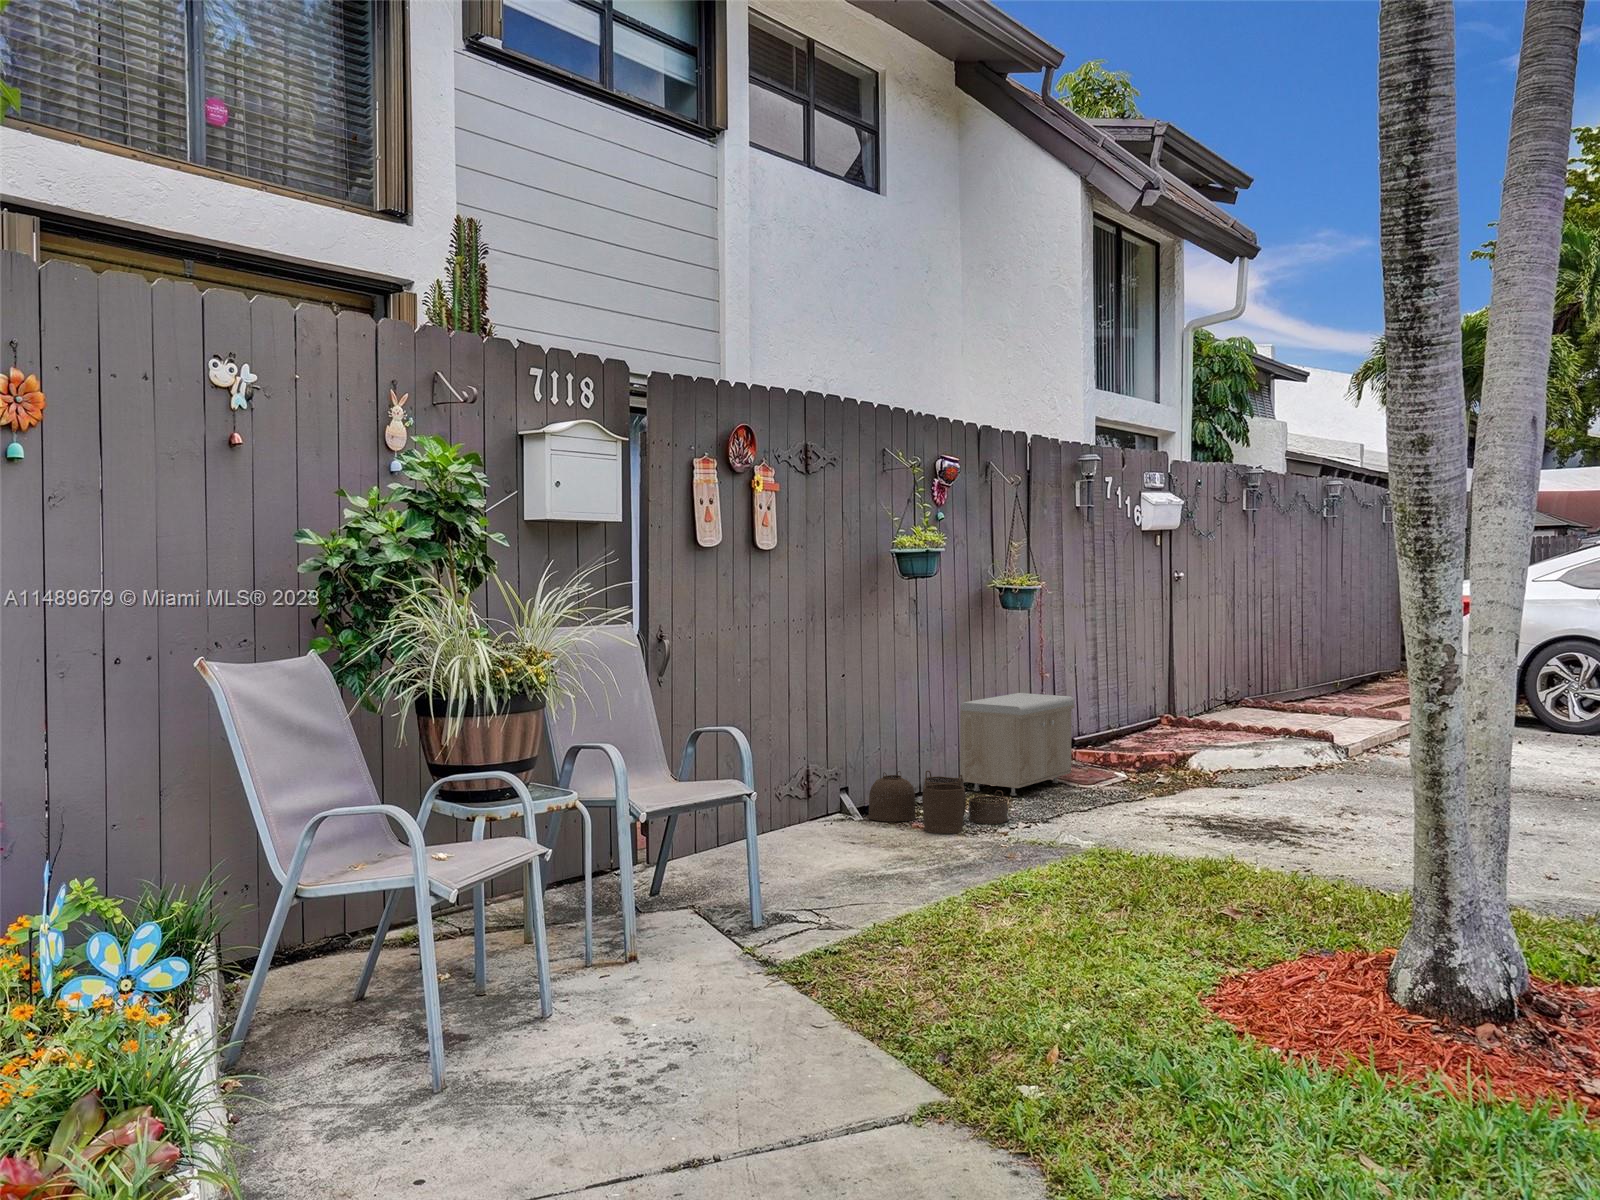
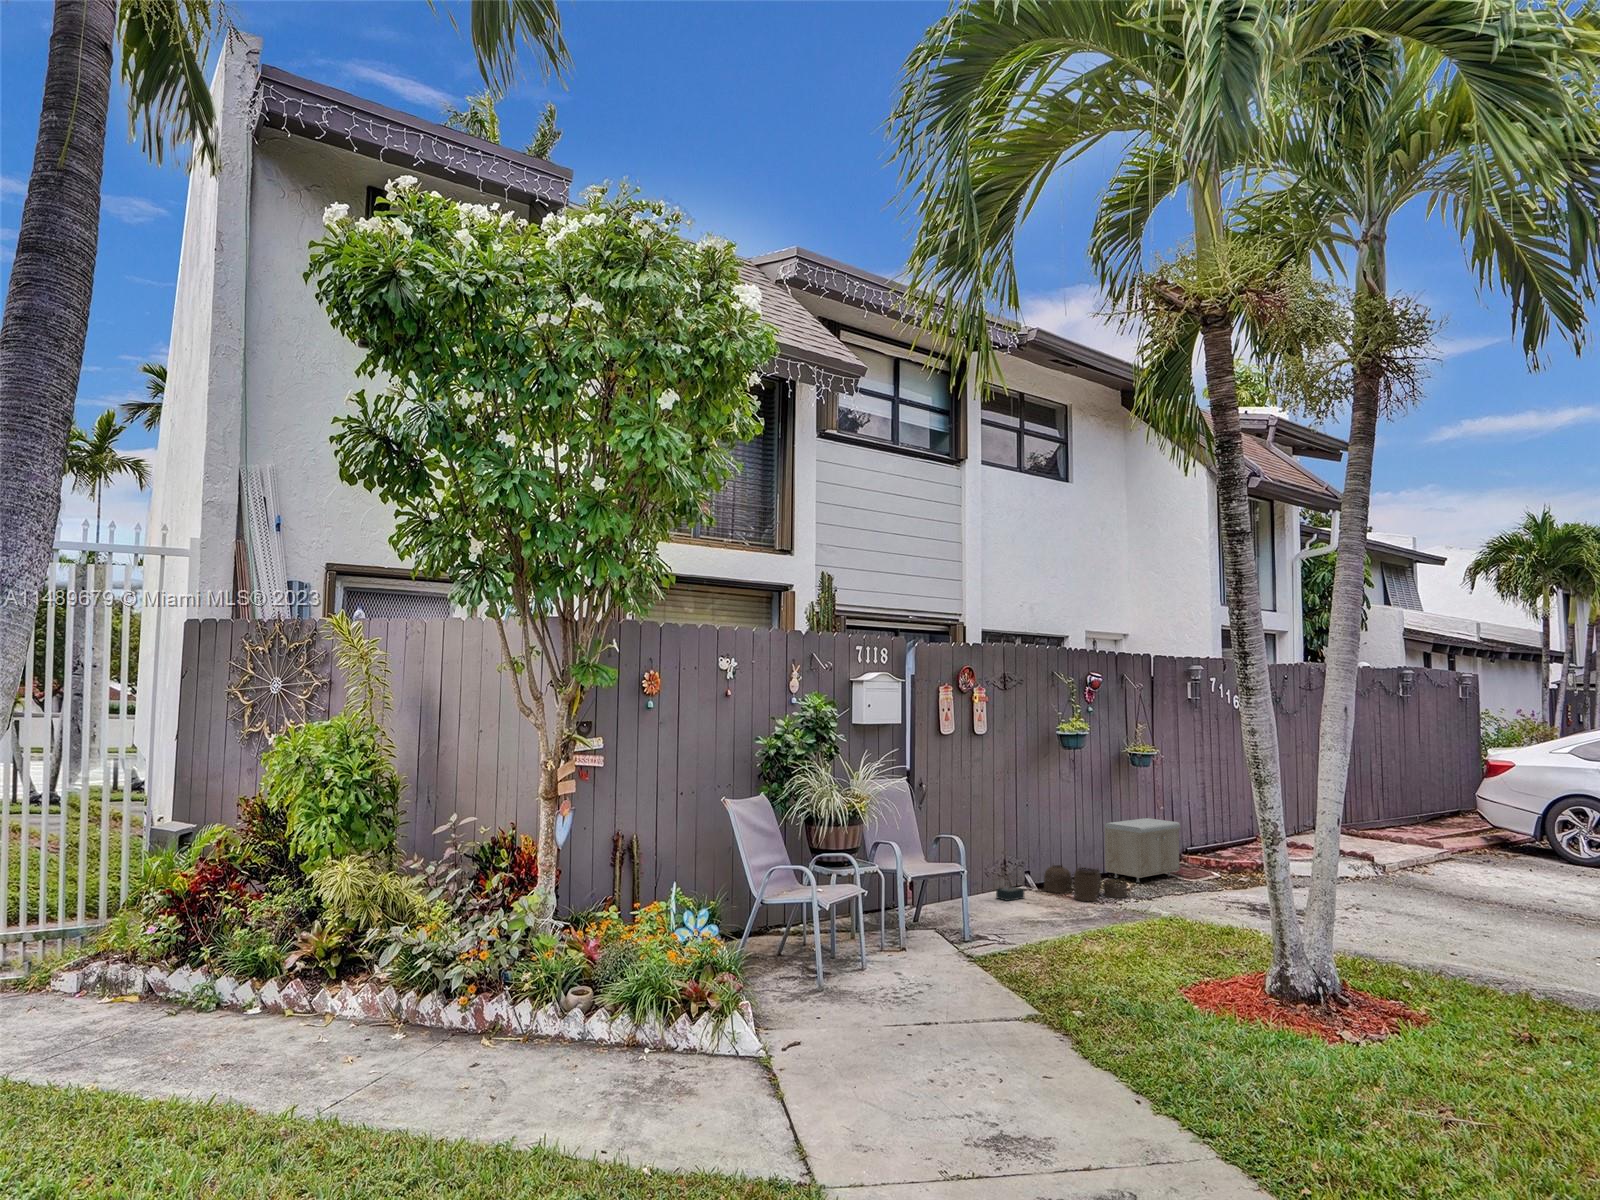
decorative plant: none [780,779,842,842] -> present [989,865,1025,901]

